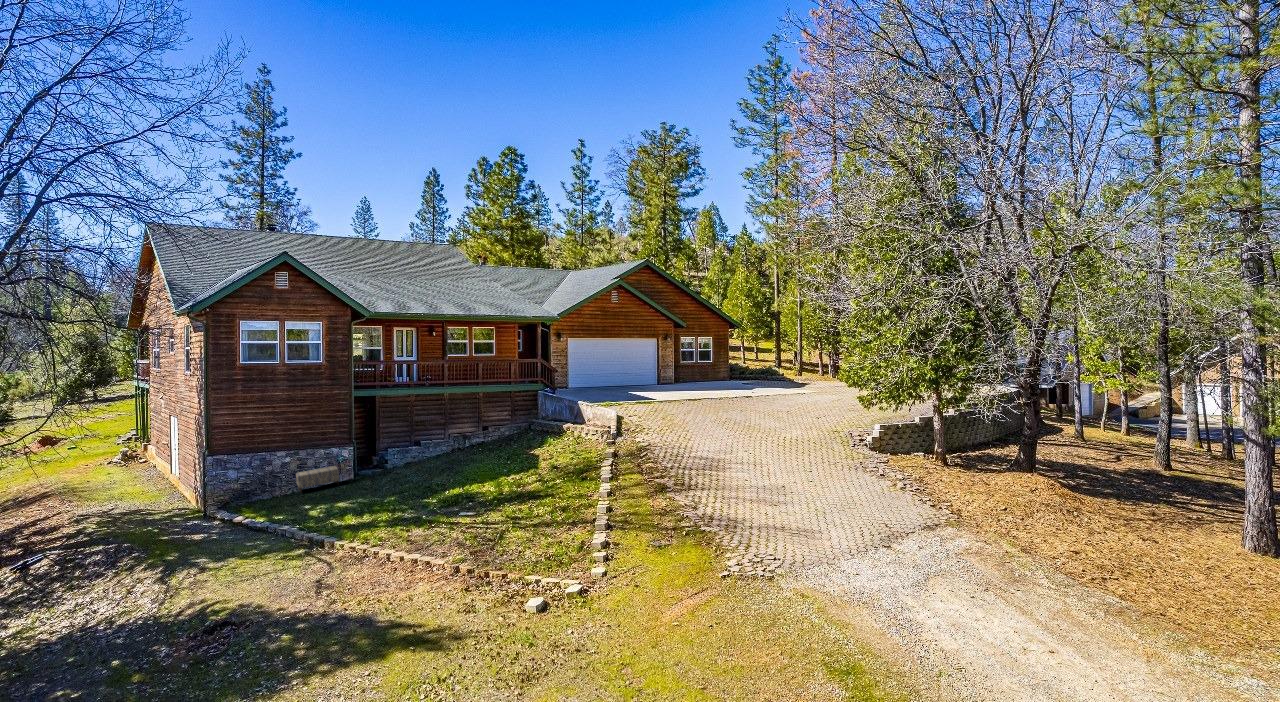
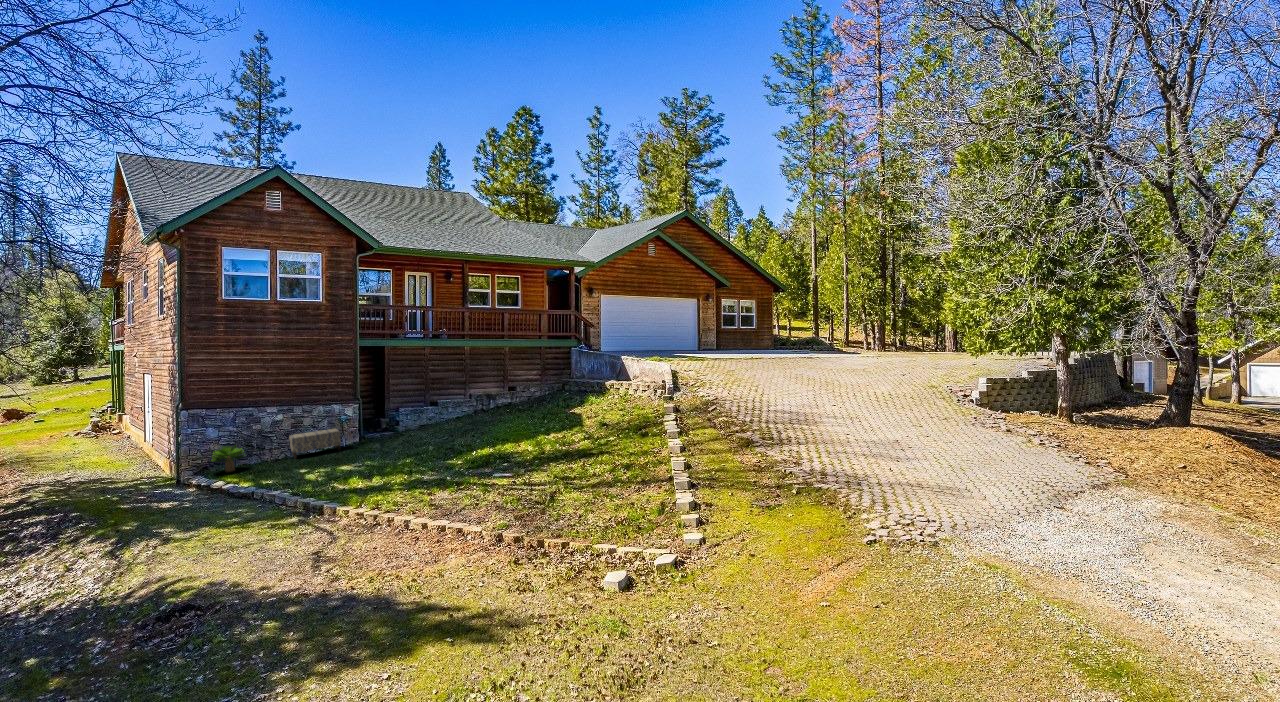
potted plant: none [230,482,261,506] -> present [213,445,244,472]

